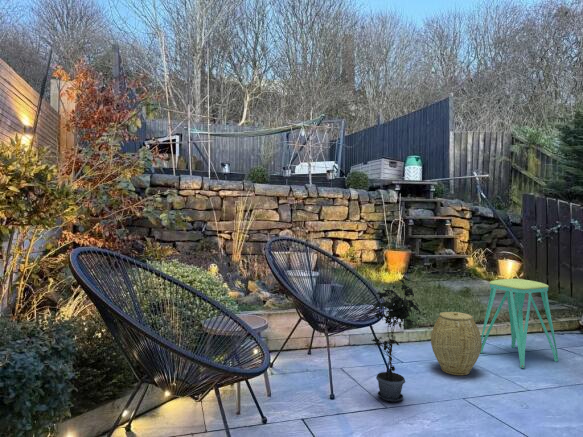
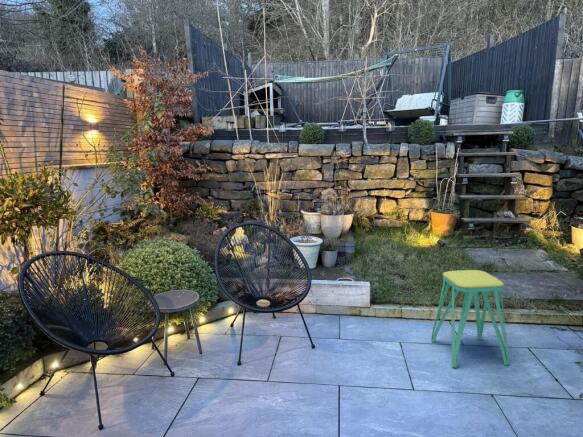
potted plant: present [369,280,420,402] -> none [260,276,307,384]
woven basket: present [431,312,482,375] -> none [357,302,406,366]

